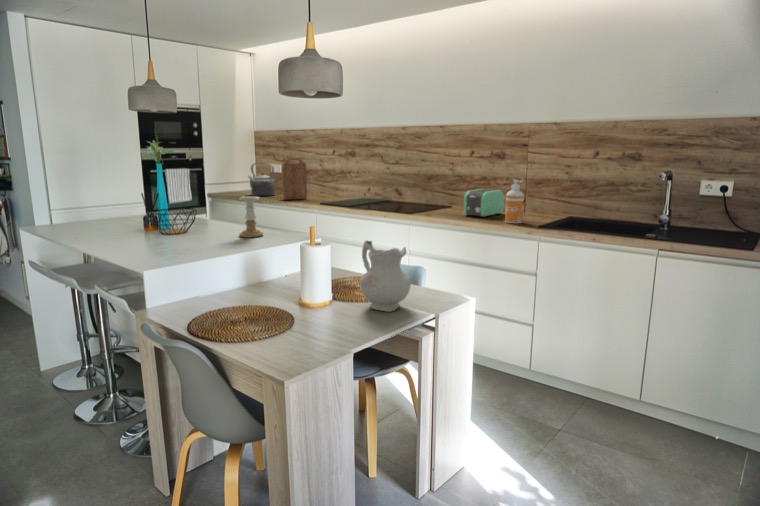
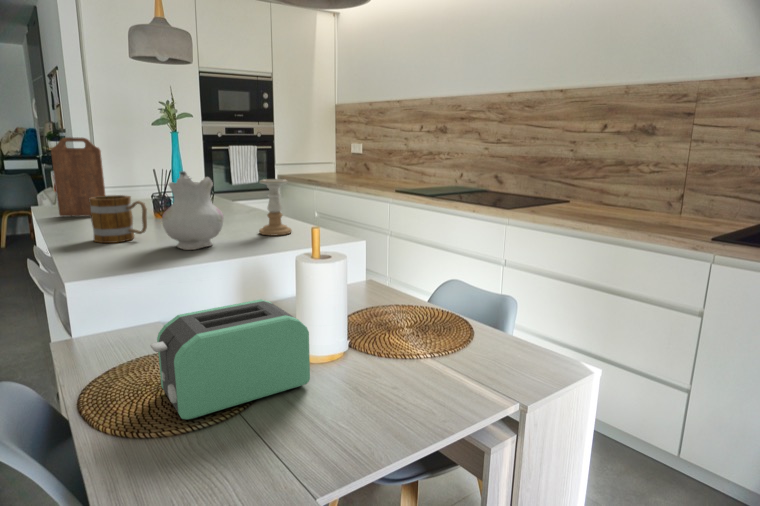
cutting board: present [283,158,307,199] -> present [51,137,105,216]
kettle: present [248,163,275,196] -> none [322,140,352,180]
soap dispenser: present [505,180,524,223] -> none [651,165,685,231]
toaster: present [464,189,504,217] -> present [150,299,310,419]
mug: none [113,212,158,248] -> present [89,195,147,243]
ceramic pitcher: present [360,241,411,312] -> present [162,171,223,250]

